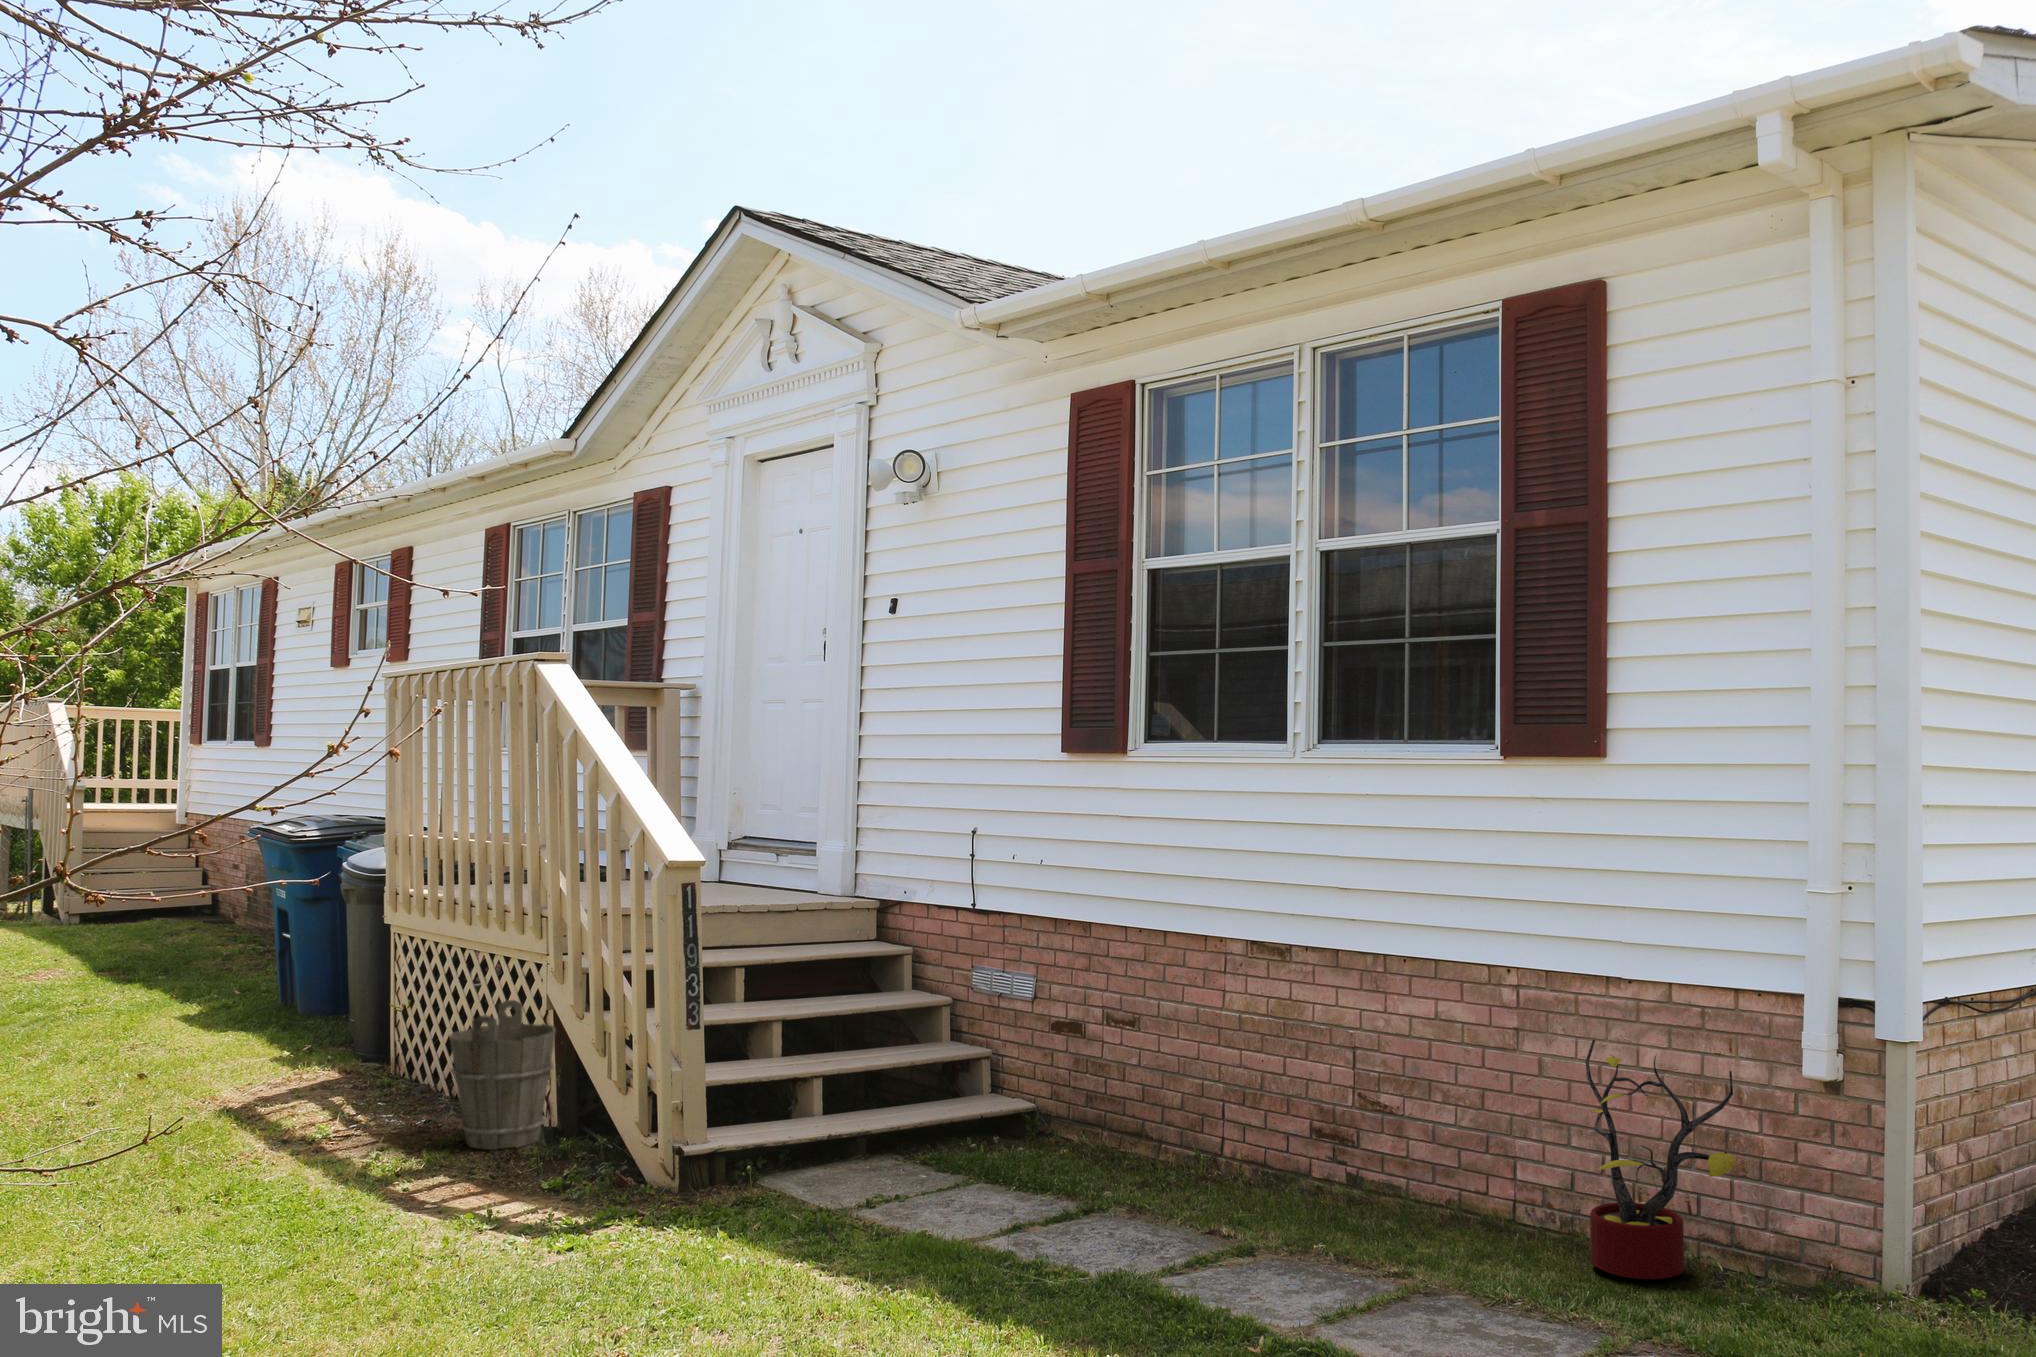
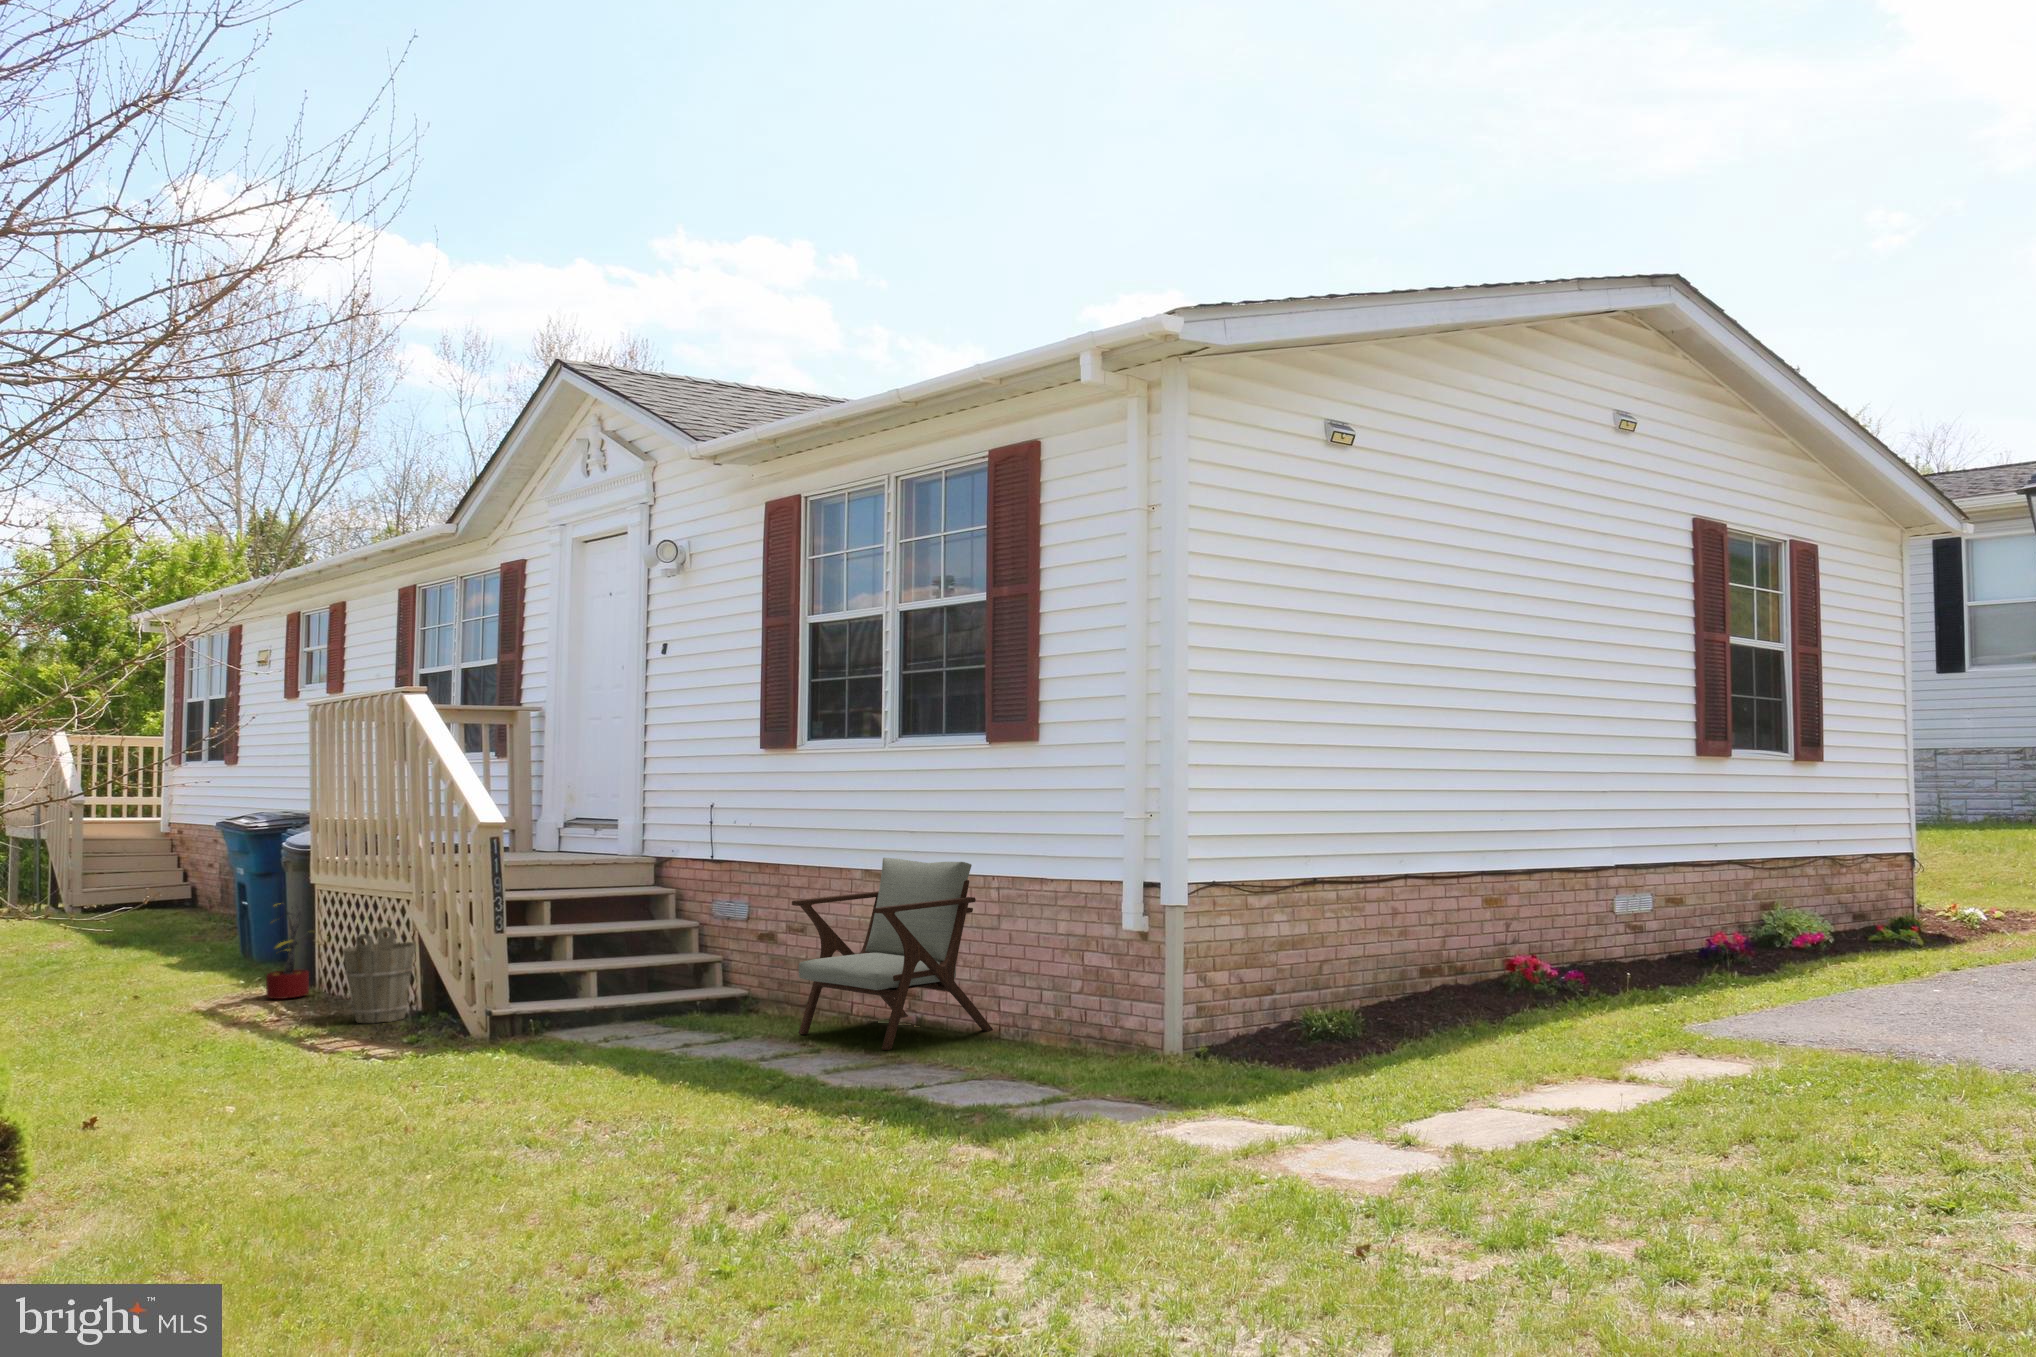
lounge chair: none [1180,927,1505,1260] -> present [792,858,993,1050]
decorative plant: present [1585,1040,1736,1279] -> present [266,909,309,999]

